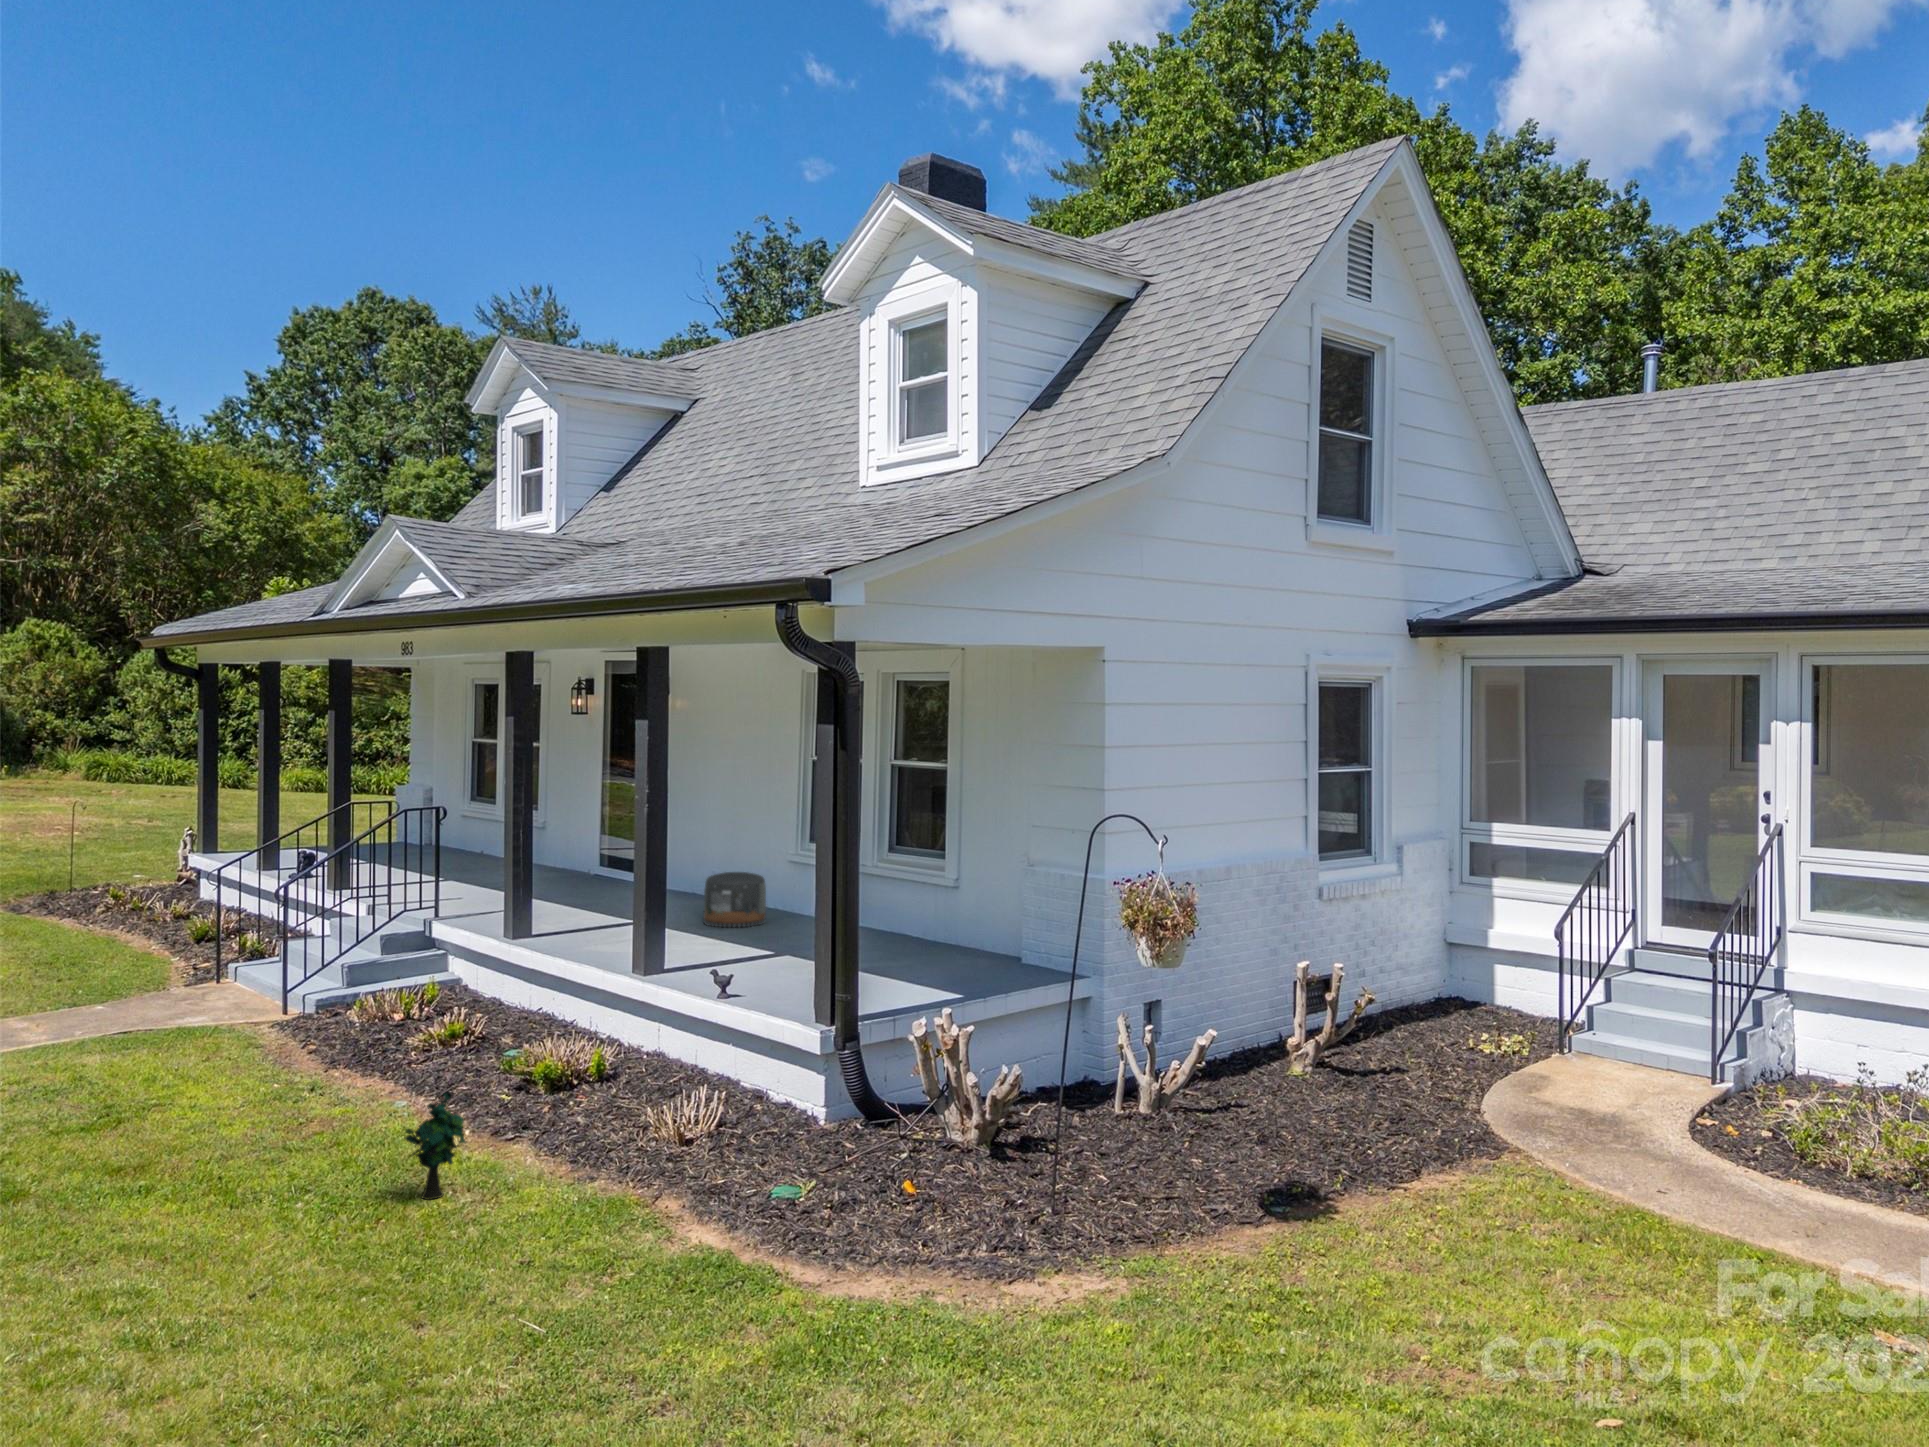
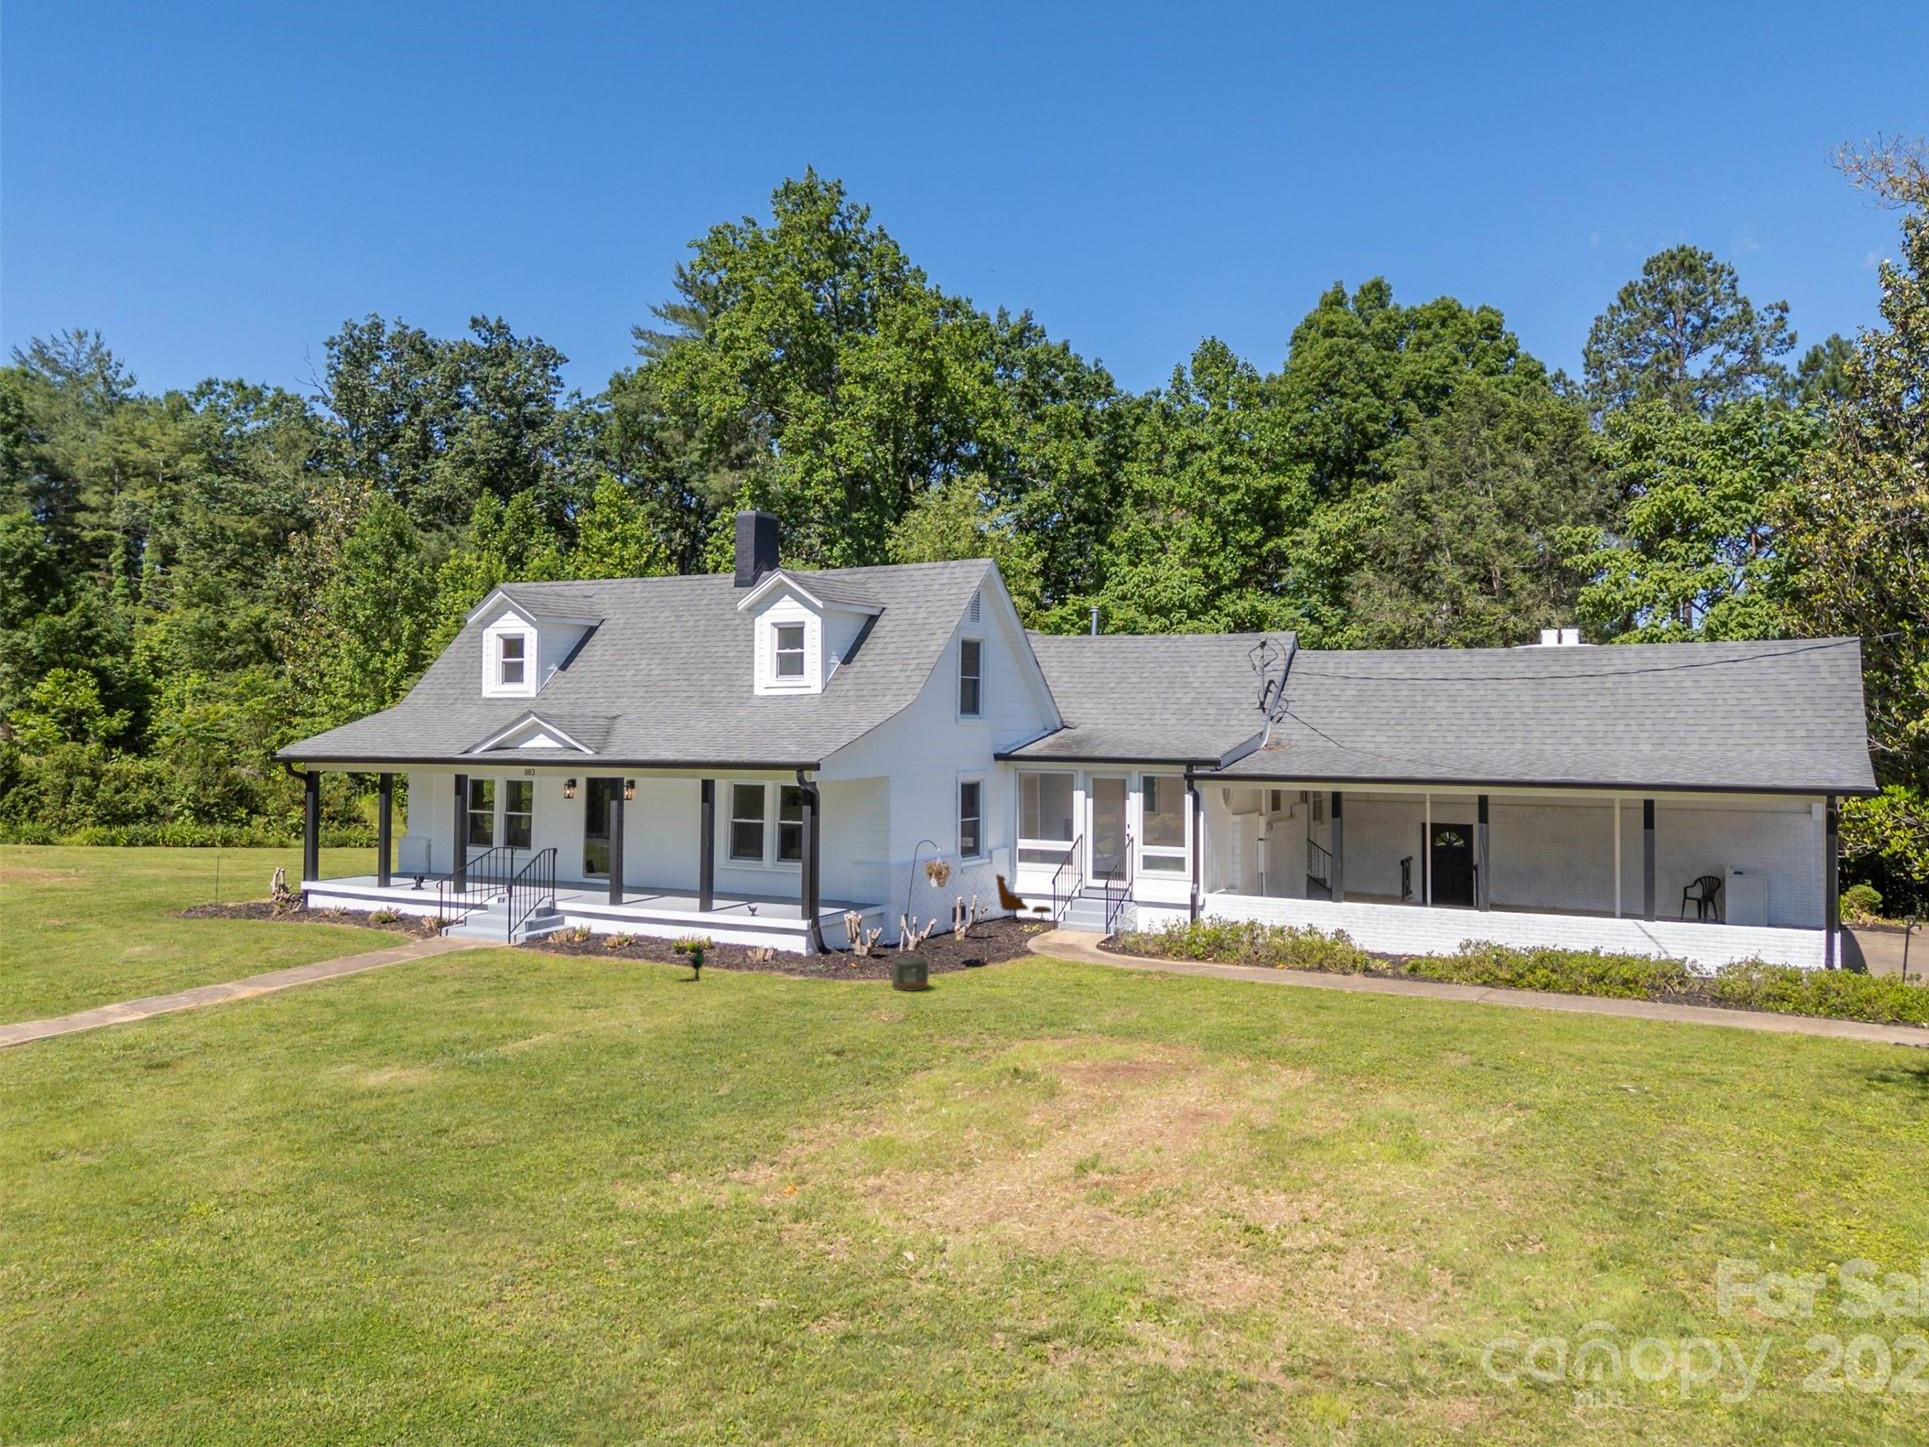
pouf: present [704,872,766,927] -> present [892,957,928,991]
lounge chair: none [1408,901,1553,1027] -> present [996,874,1052,920]

